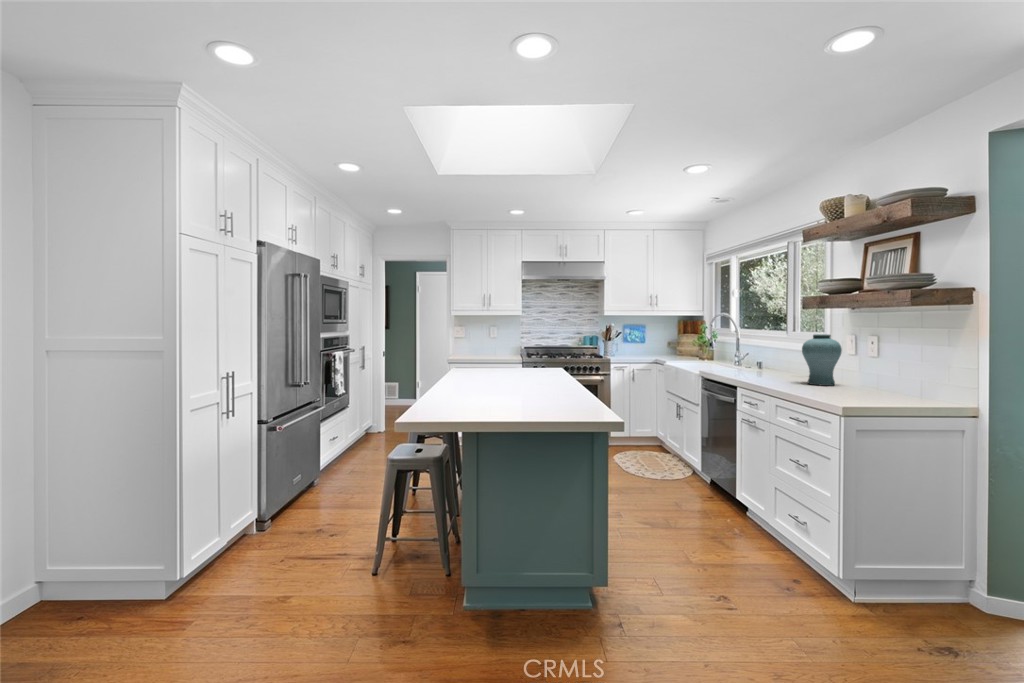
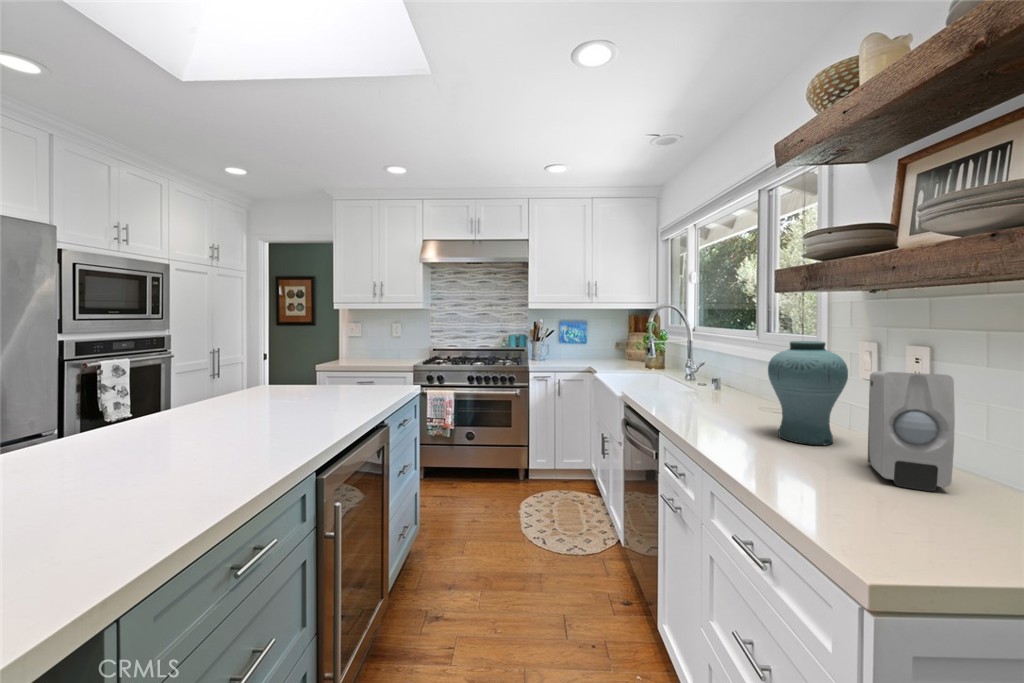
soap dispenser: none [850,345,882,394] -> present [868,371,955,491]

